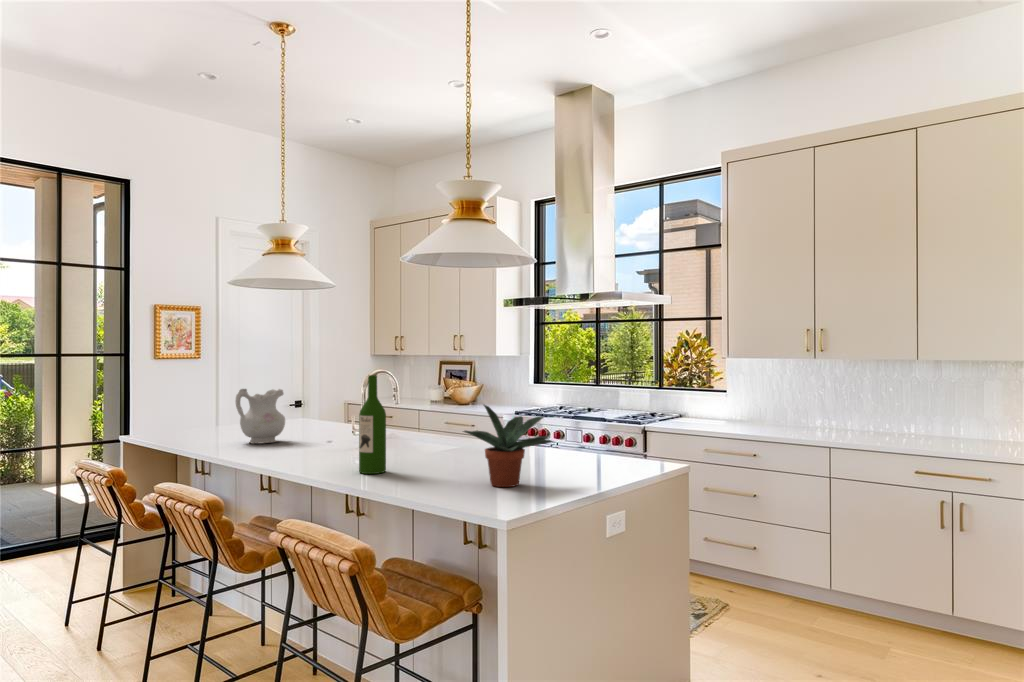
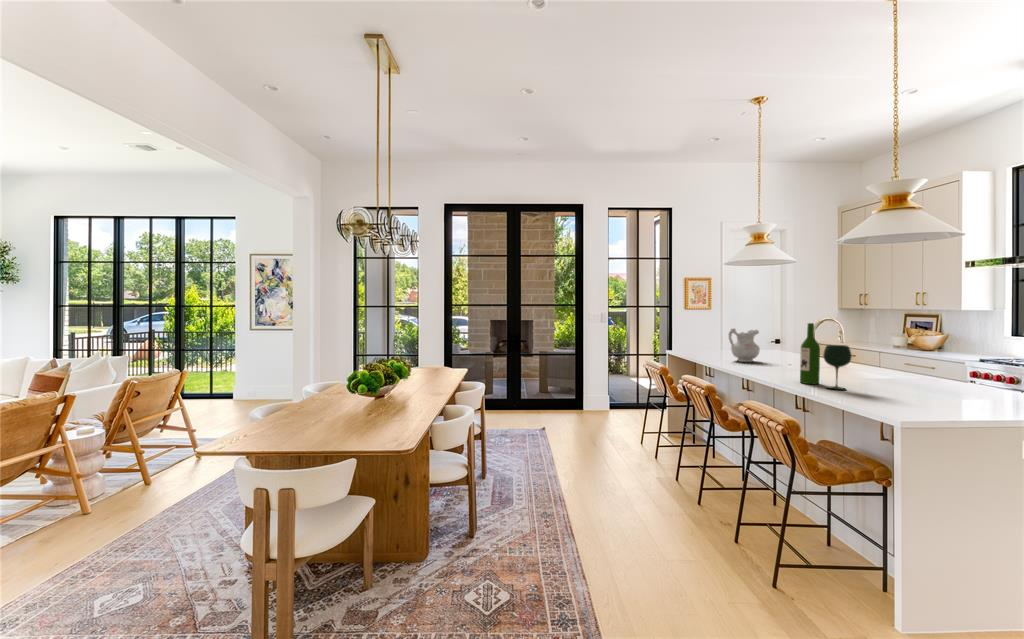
potted plant: present [463,405,553,487] -> none [869,345,957,403]
wine glass: none [394,408,431,479] -> present [823,345,851,390]

